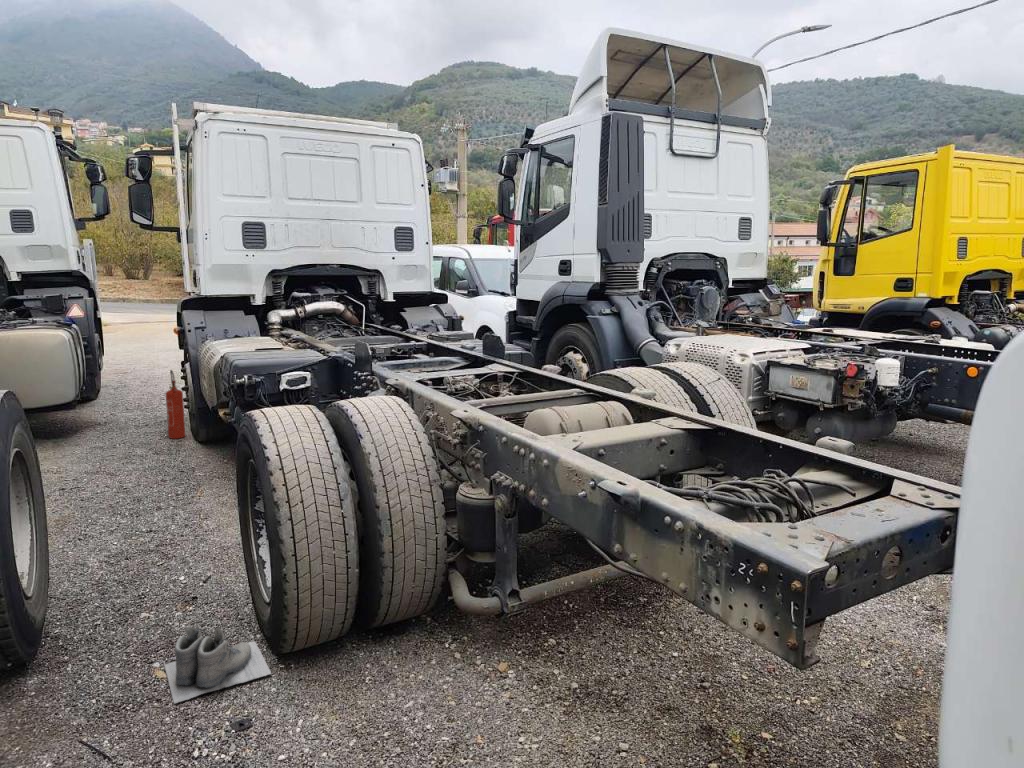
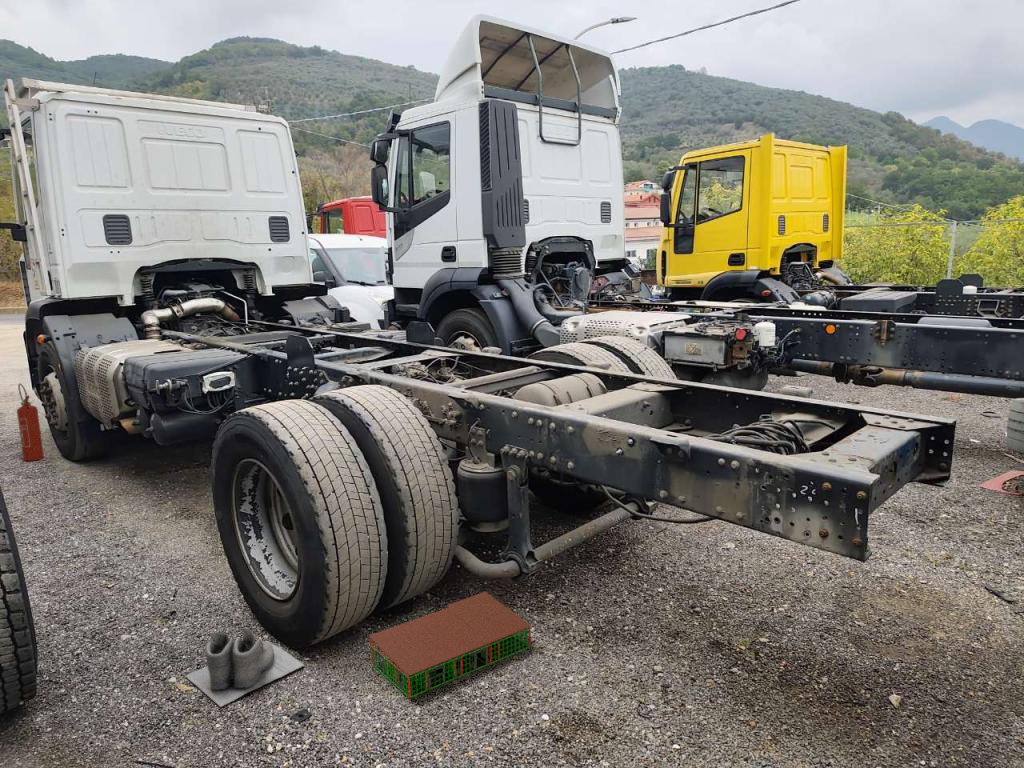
storage bin: none [331,625,502,730] -> present [369,592,531,698]

